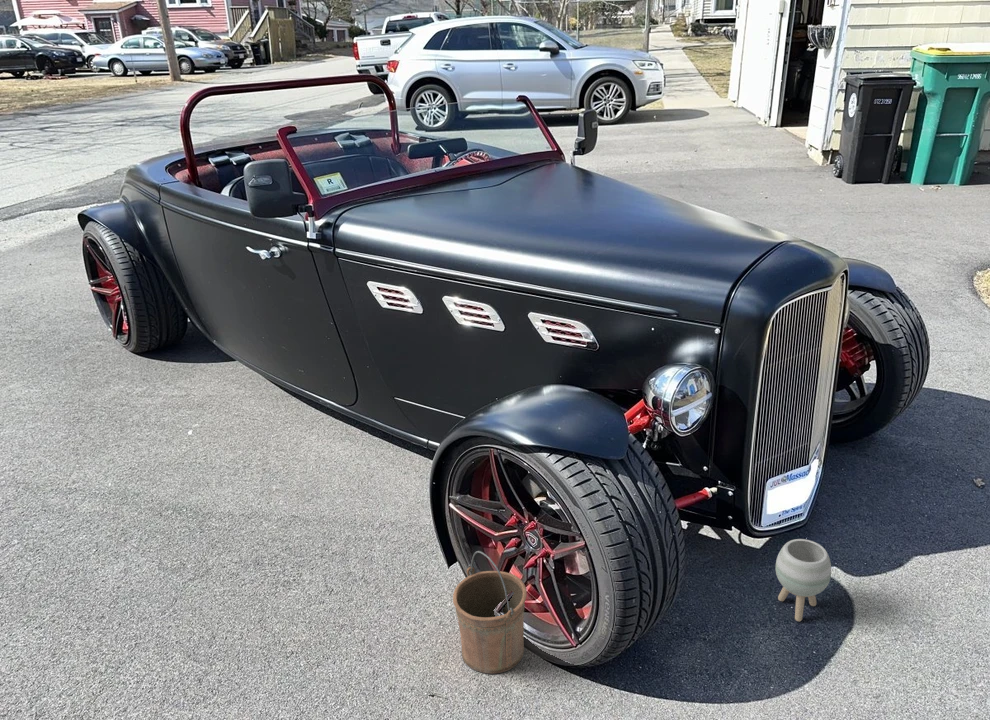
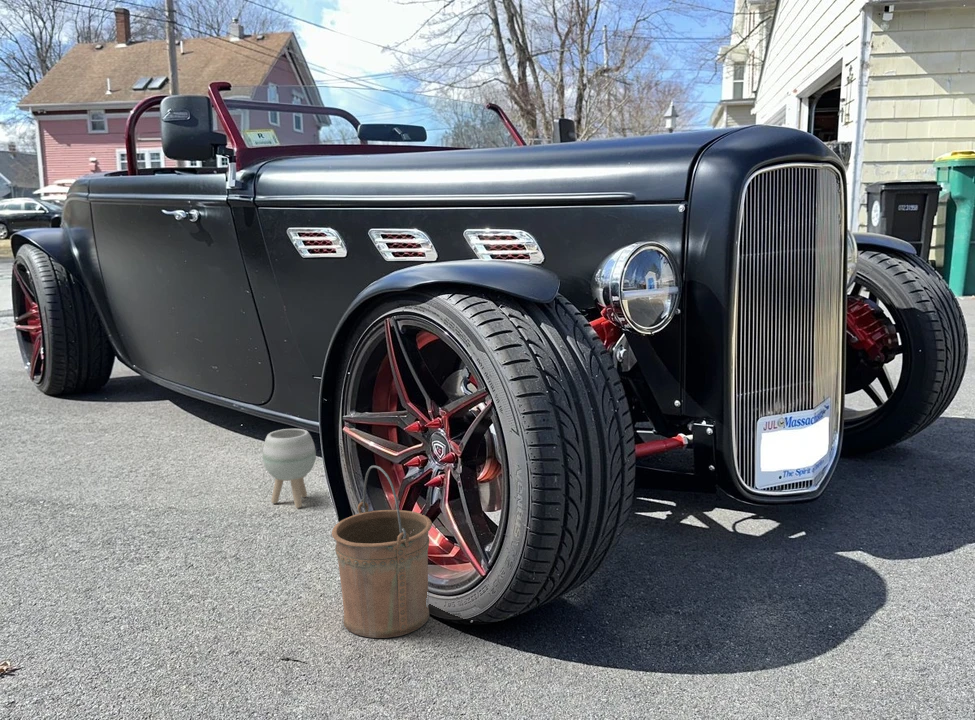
planter: present [775,539,831,621] -> present [263,429,316,508]

